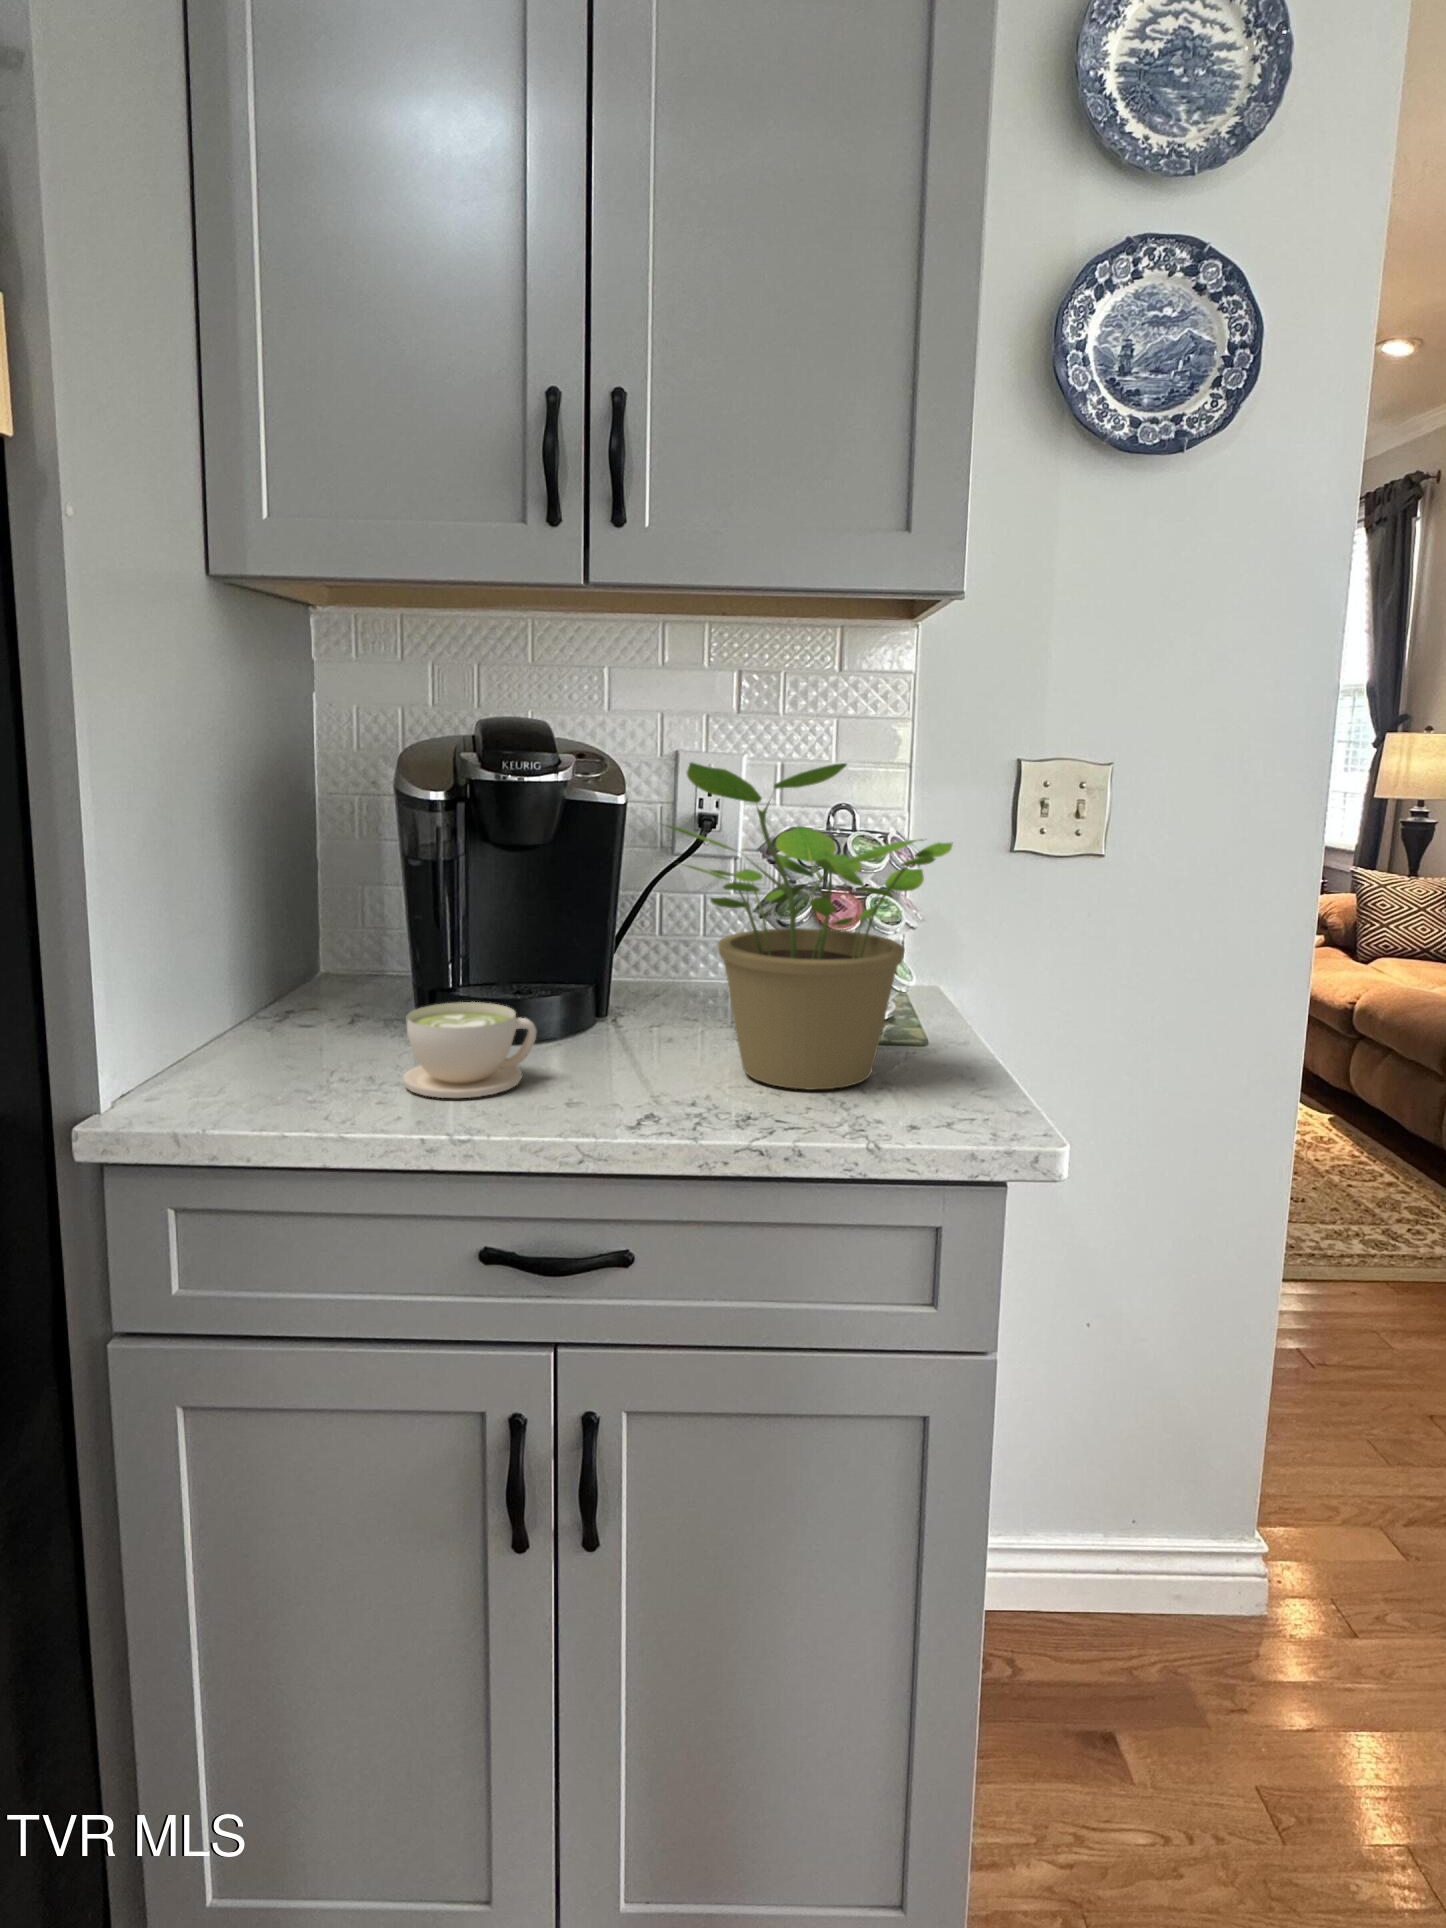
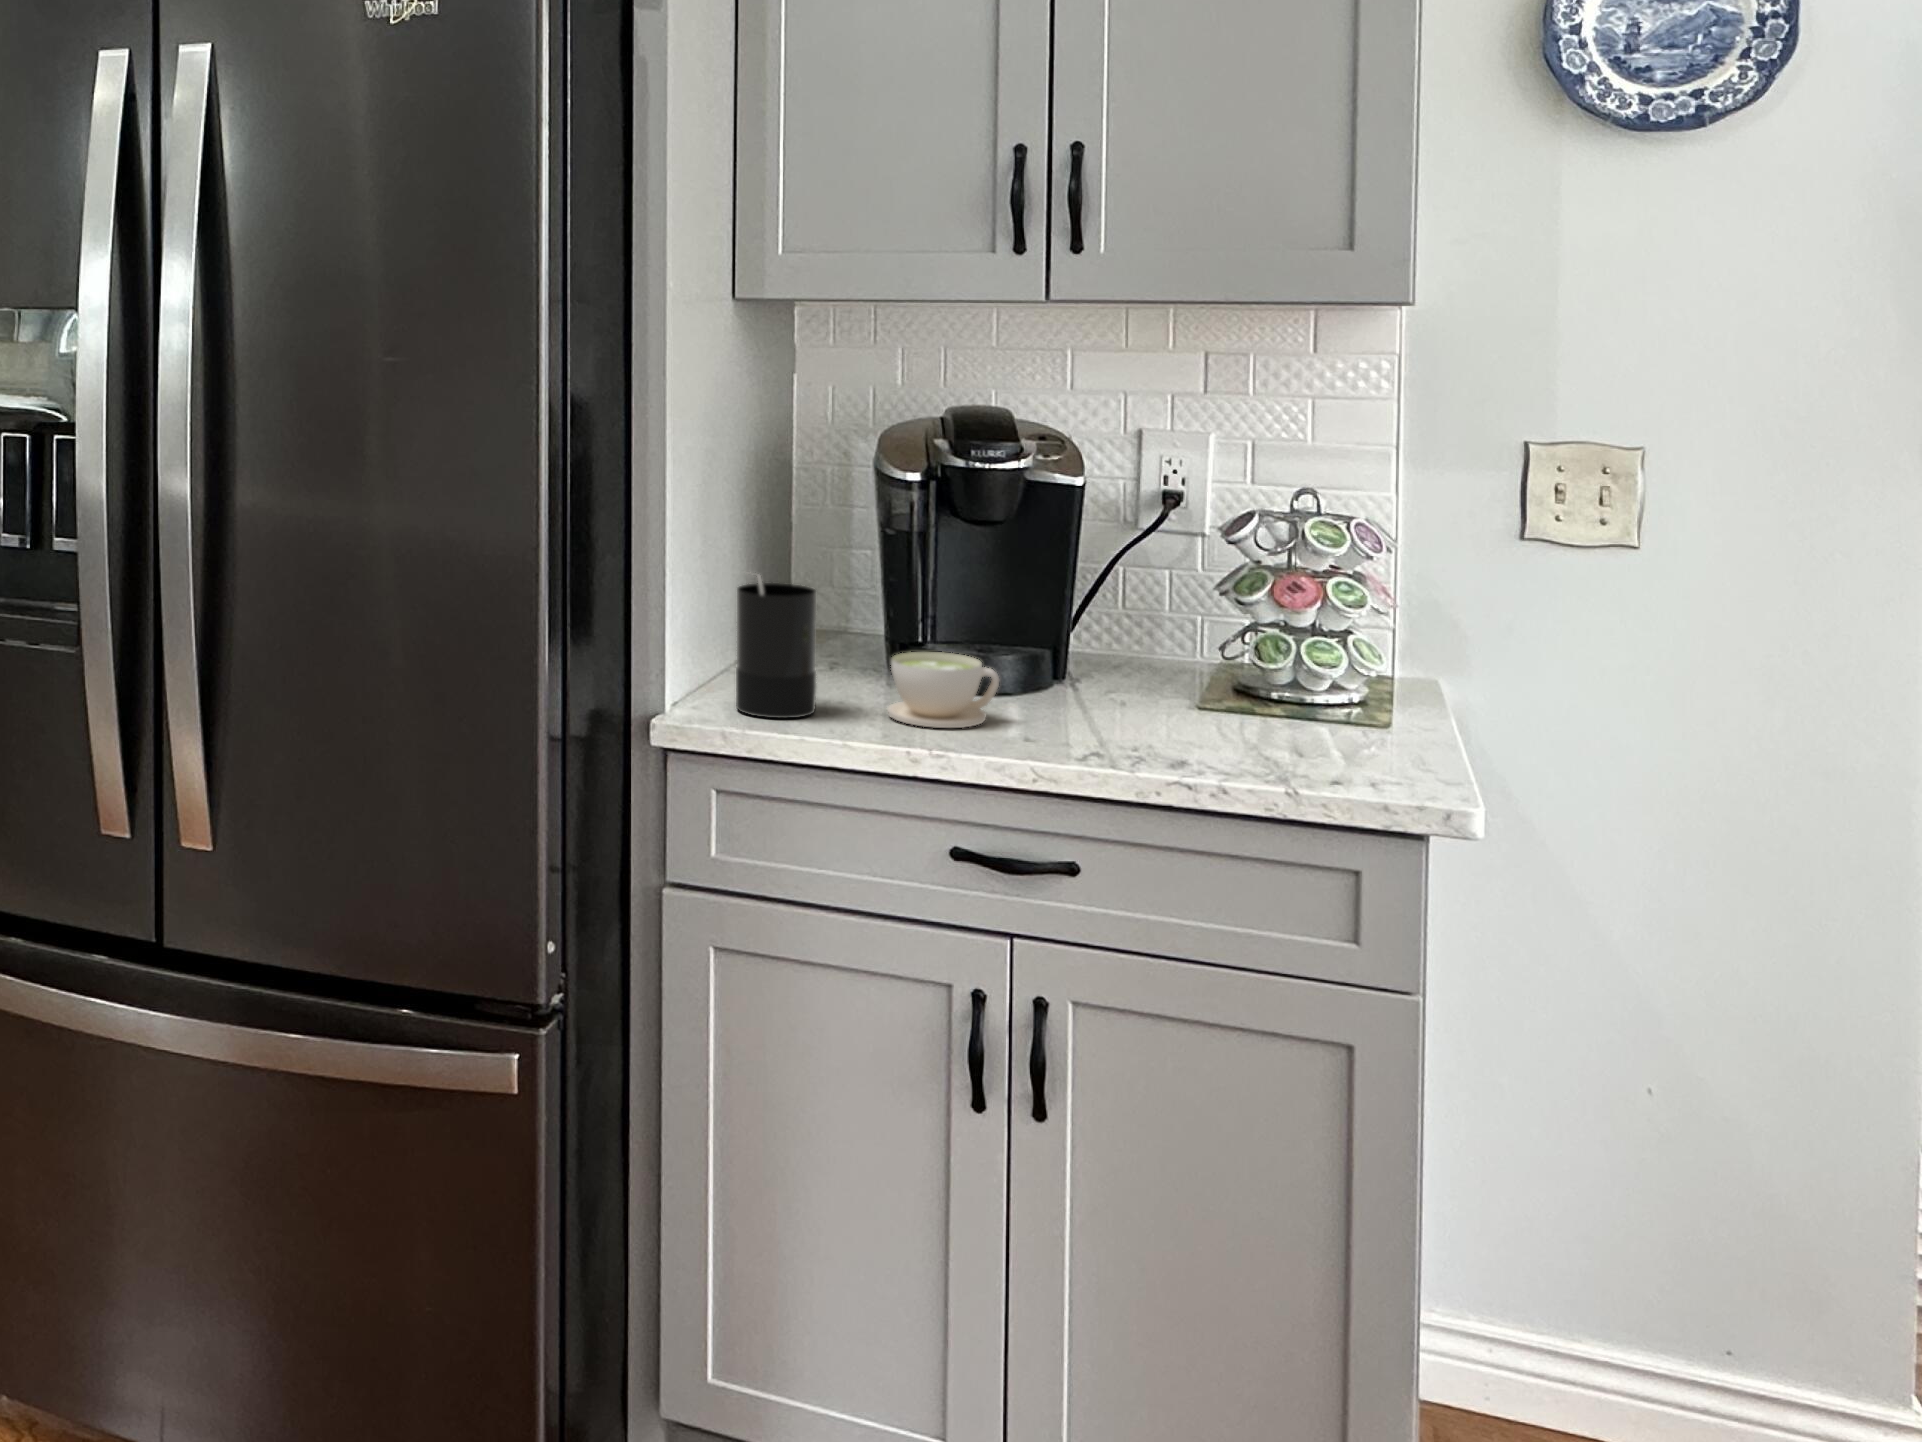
potted plant: present [667,762,953,1090] -> none [1105,463,1387,751]
candle: none [196,918,312,1107] -> present [736,571,816,718]

